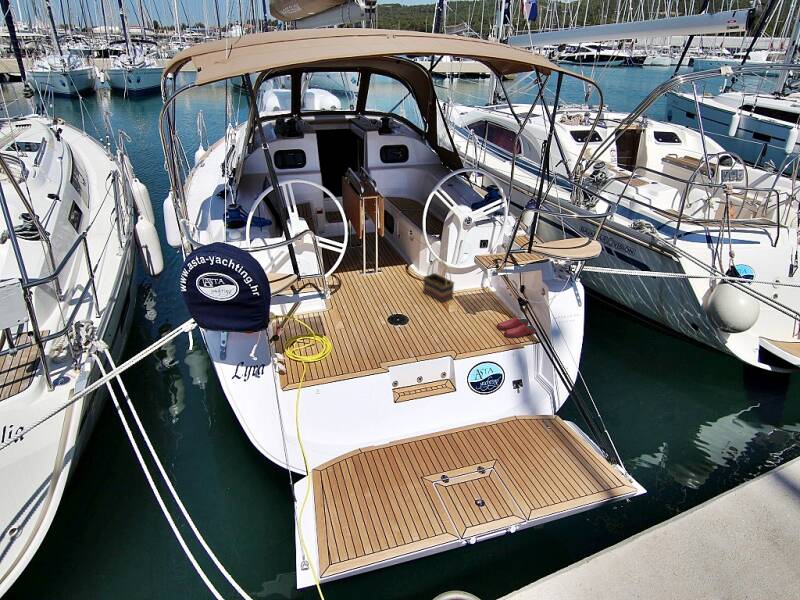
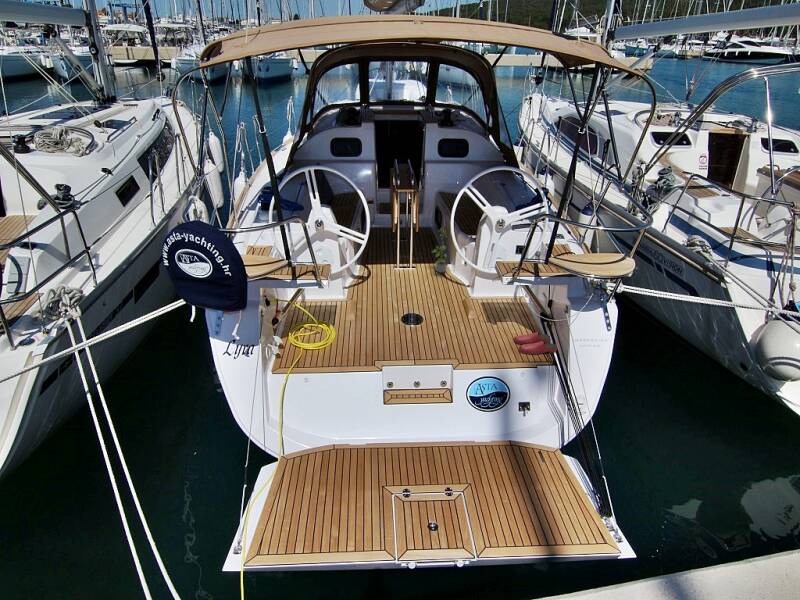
potted plant: none [395,228,414,274] -> present [432,227,447,273]
basket: present [423,259,454,302] -> none [450,260,481,306]

